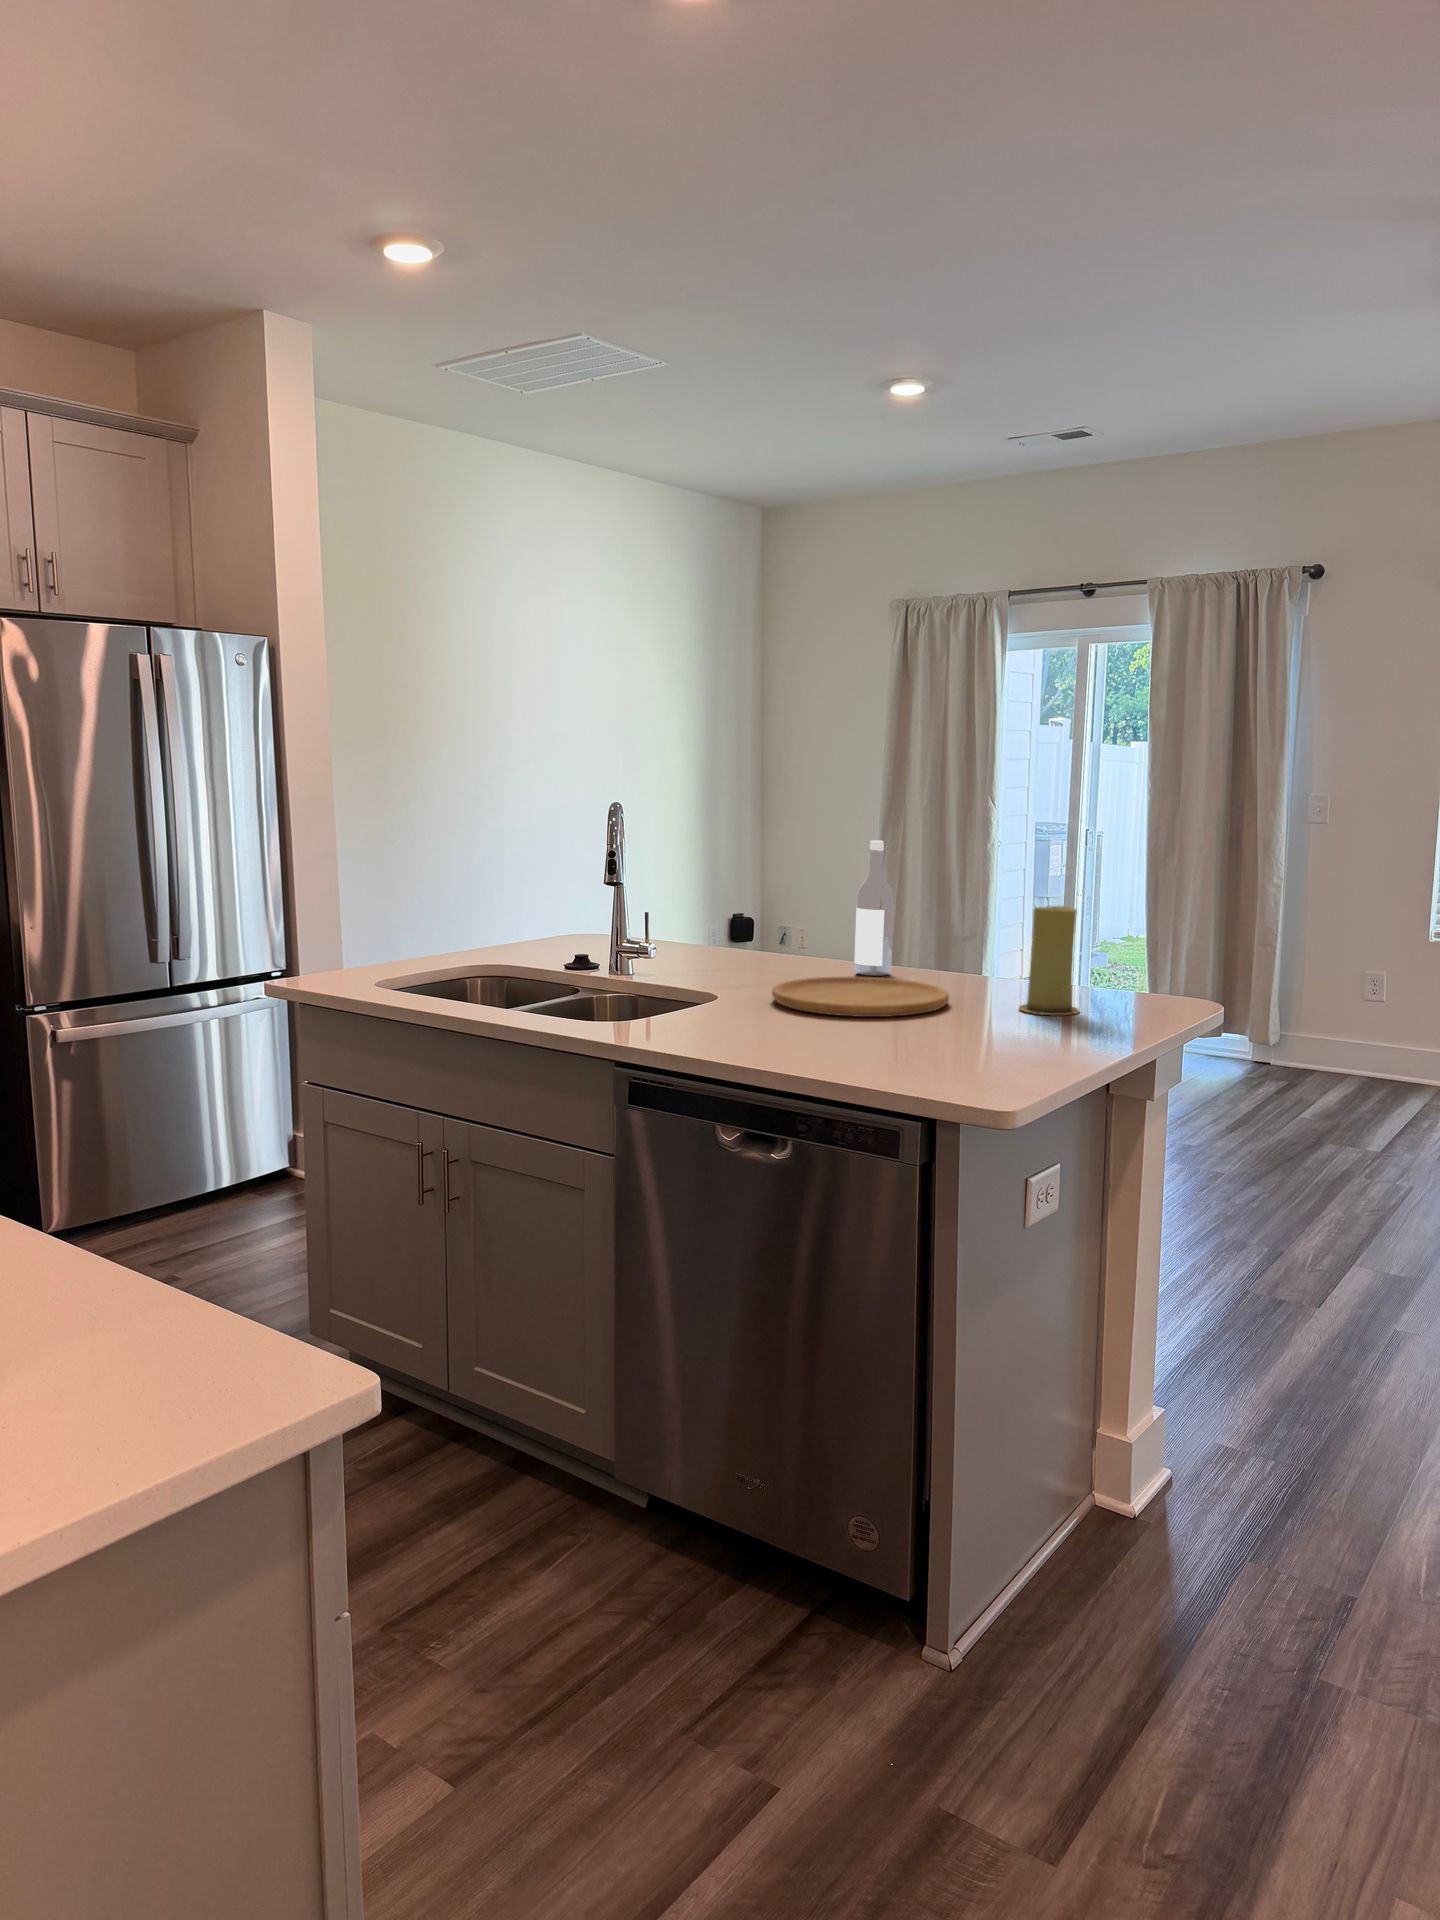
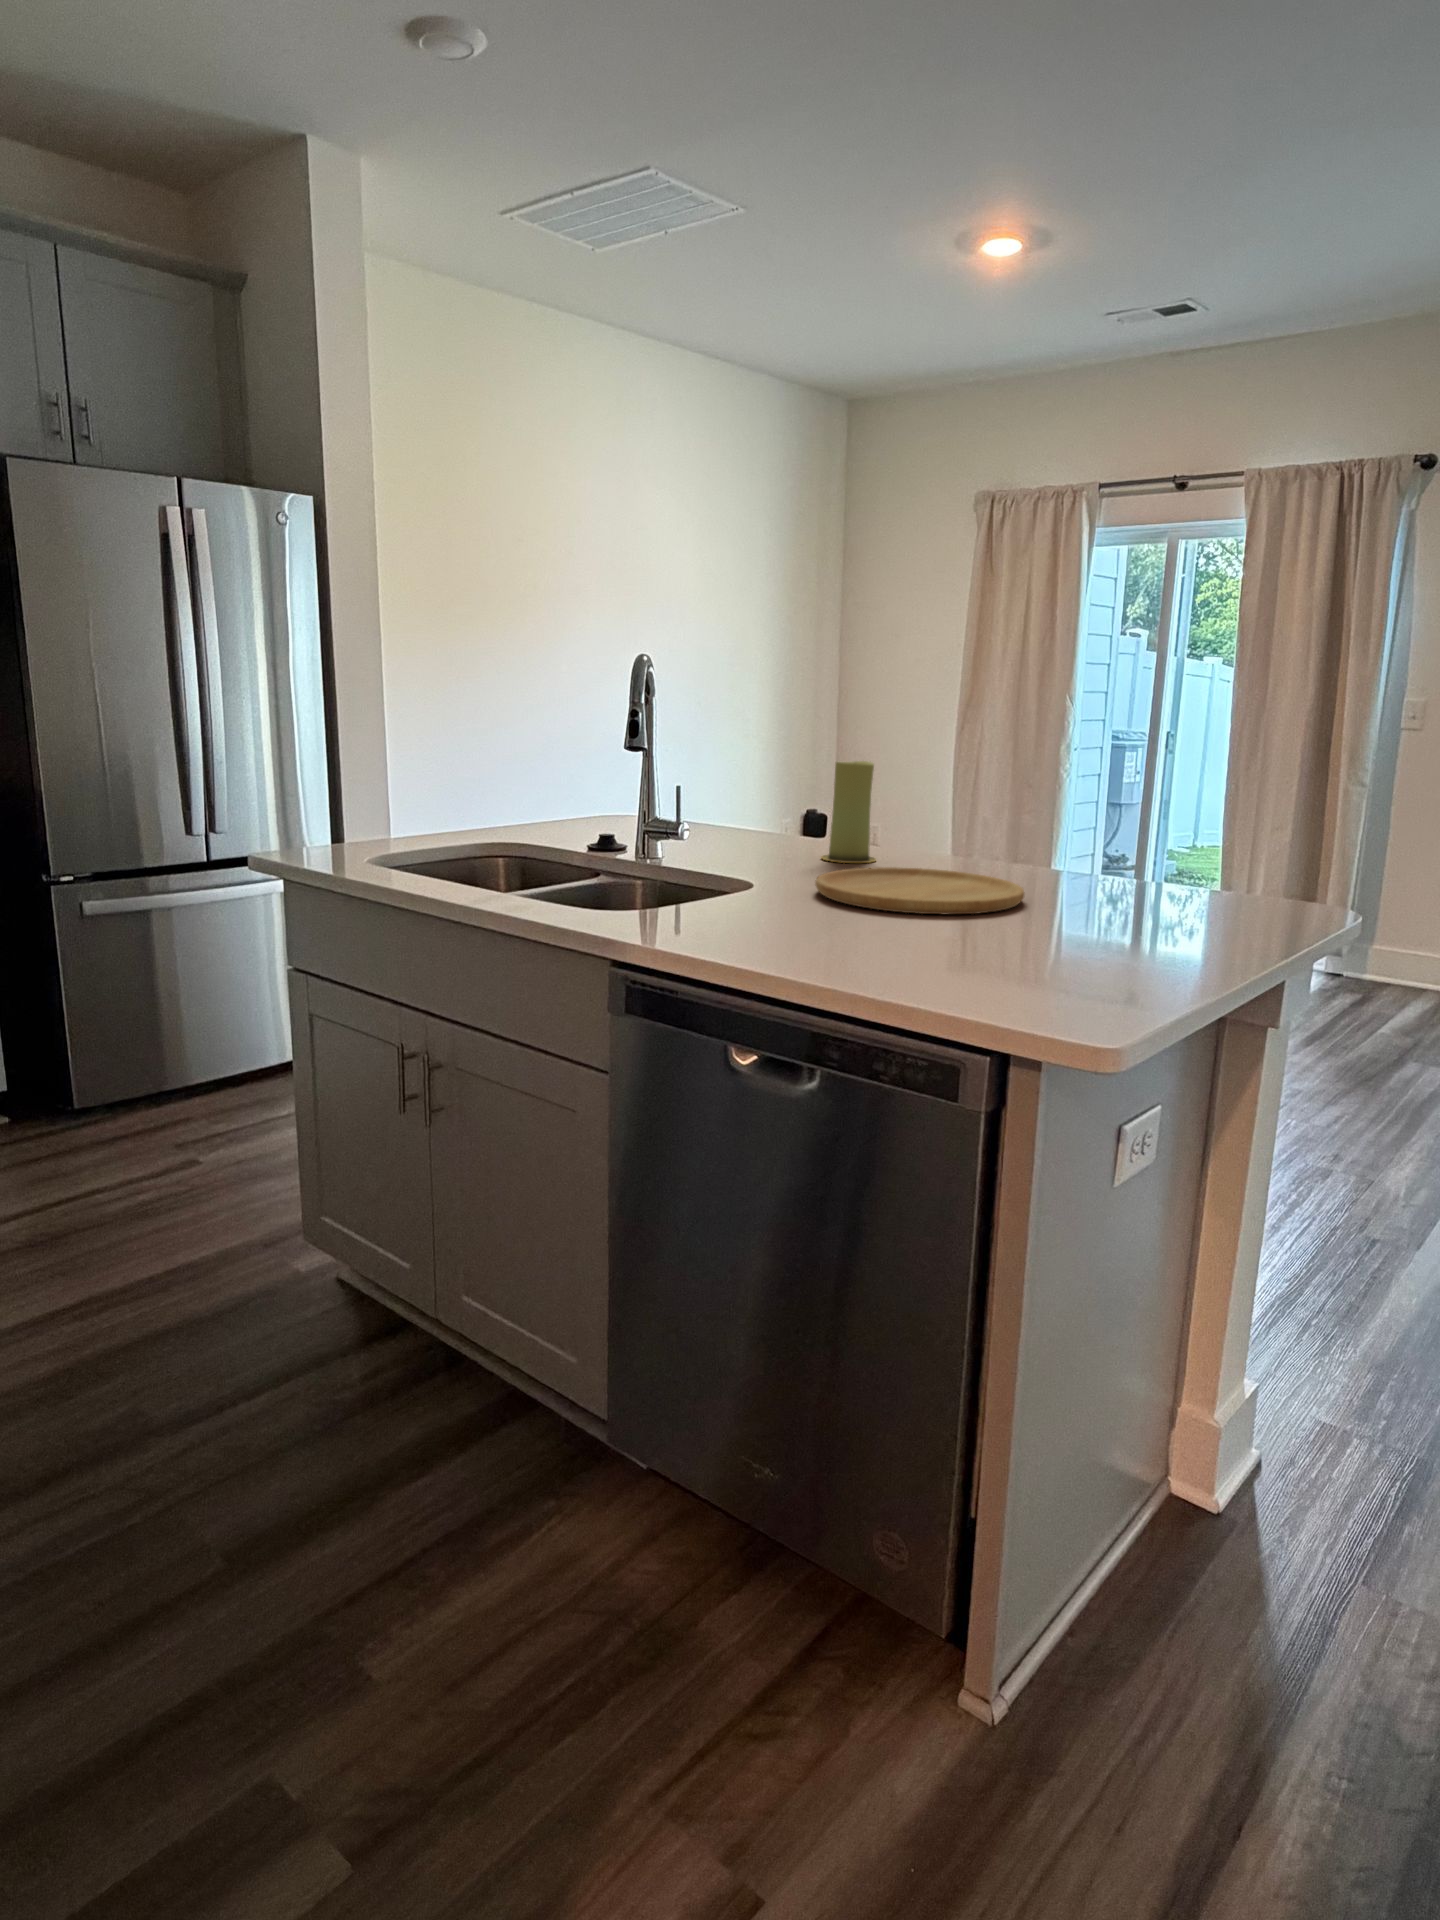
wine bottle: present [855,840,893,976] -> none [915,713,963,869]
candle: present [1019,906,1079,1015] -> present [821,761,876,863]

